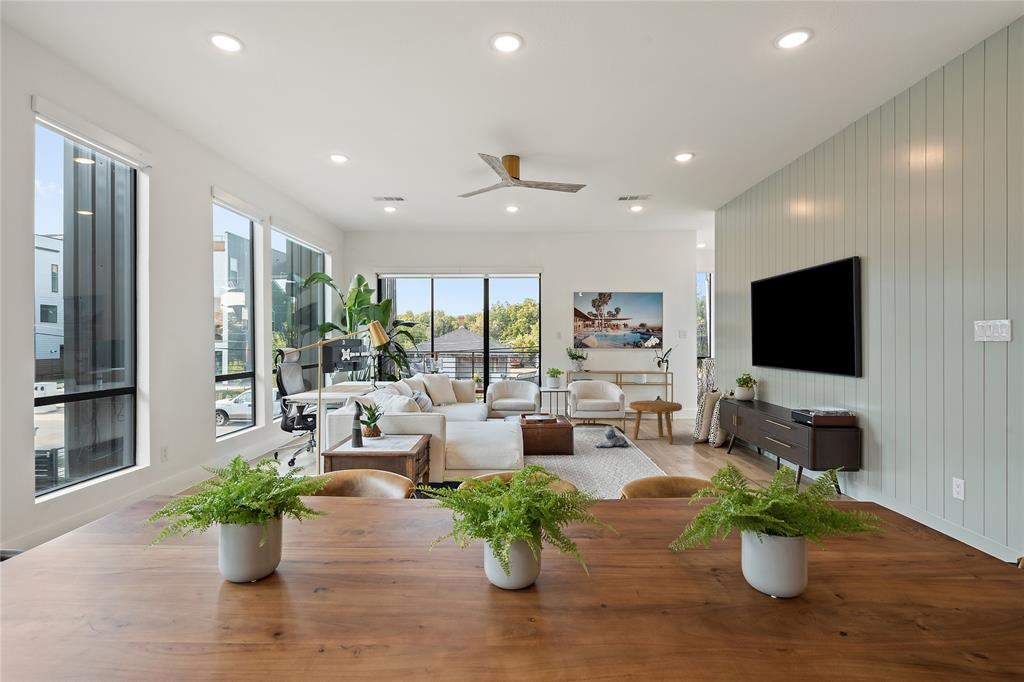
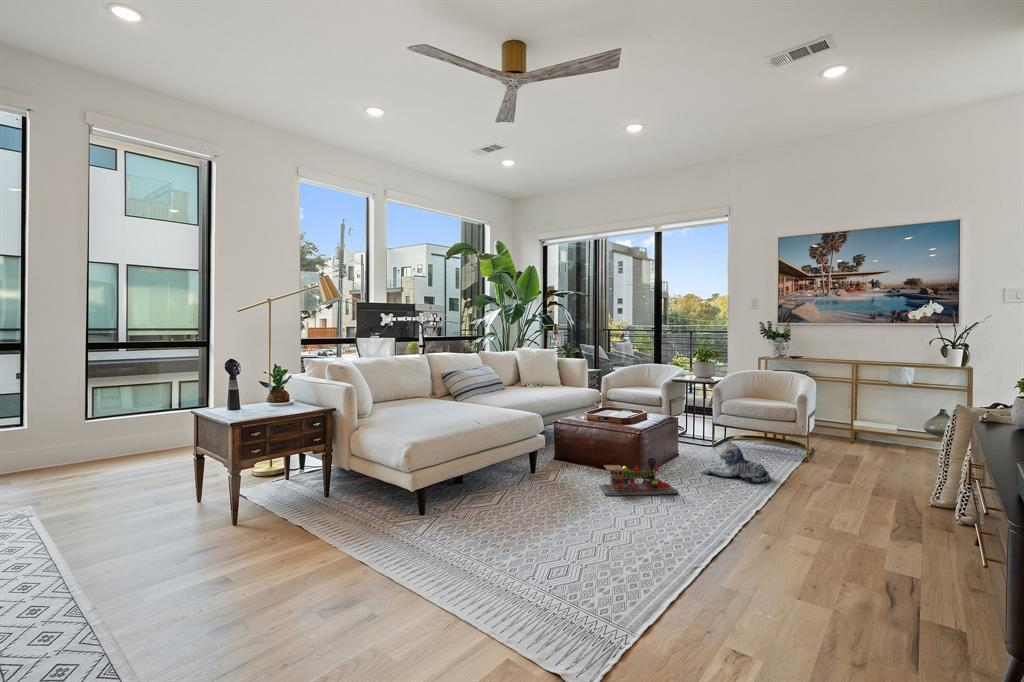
footstool: present [630,400,682,444] -> none [797,410,910,498]
toy train: none [565,440,607,467] -> present [599,458,679,496]

